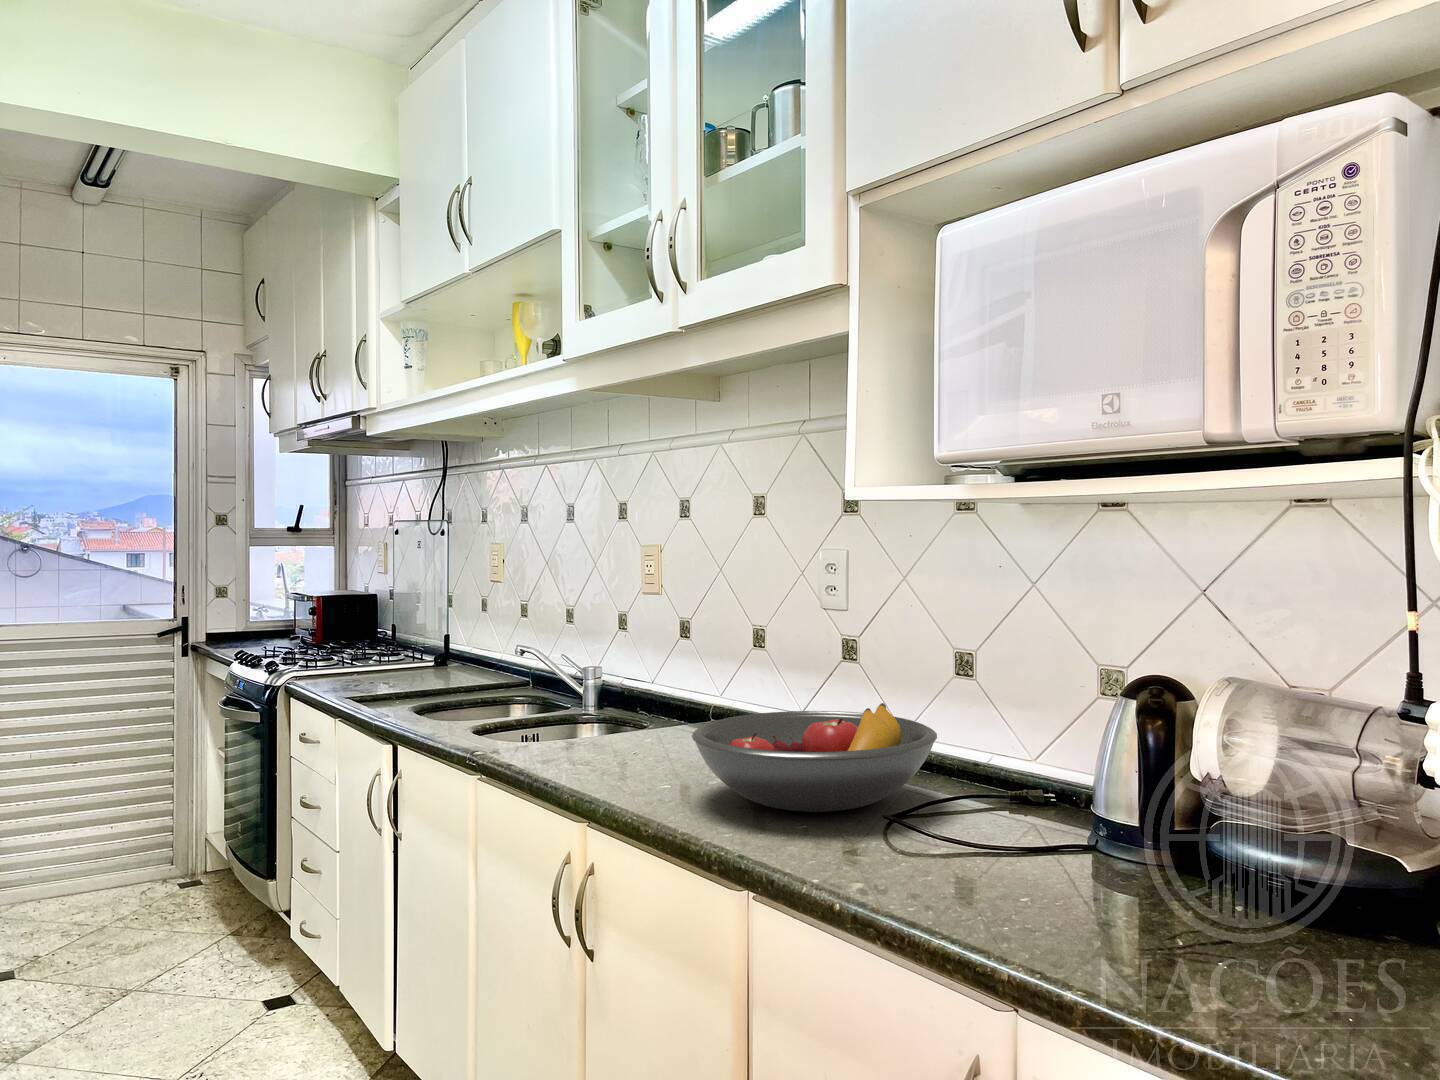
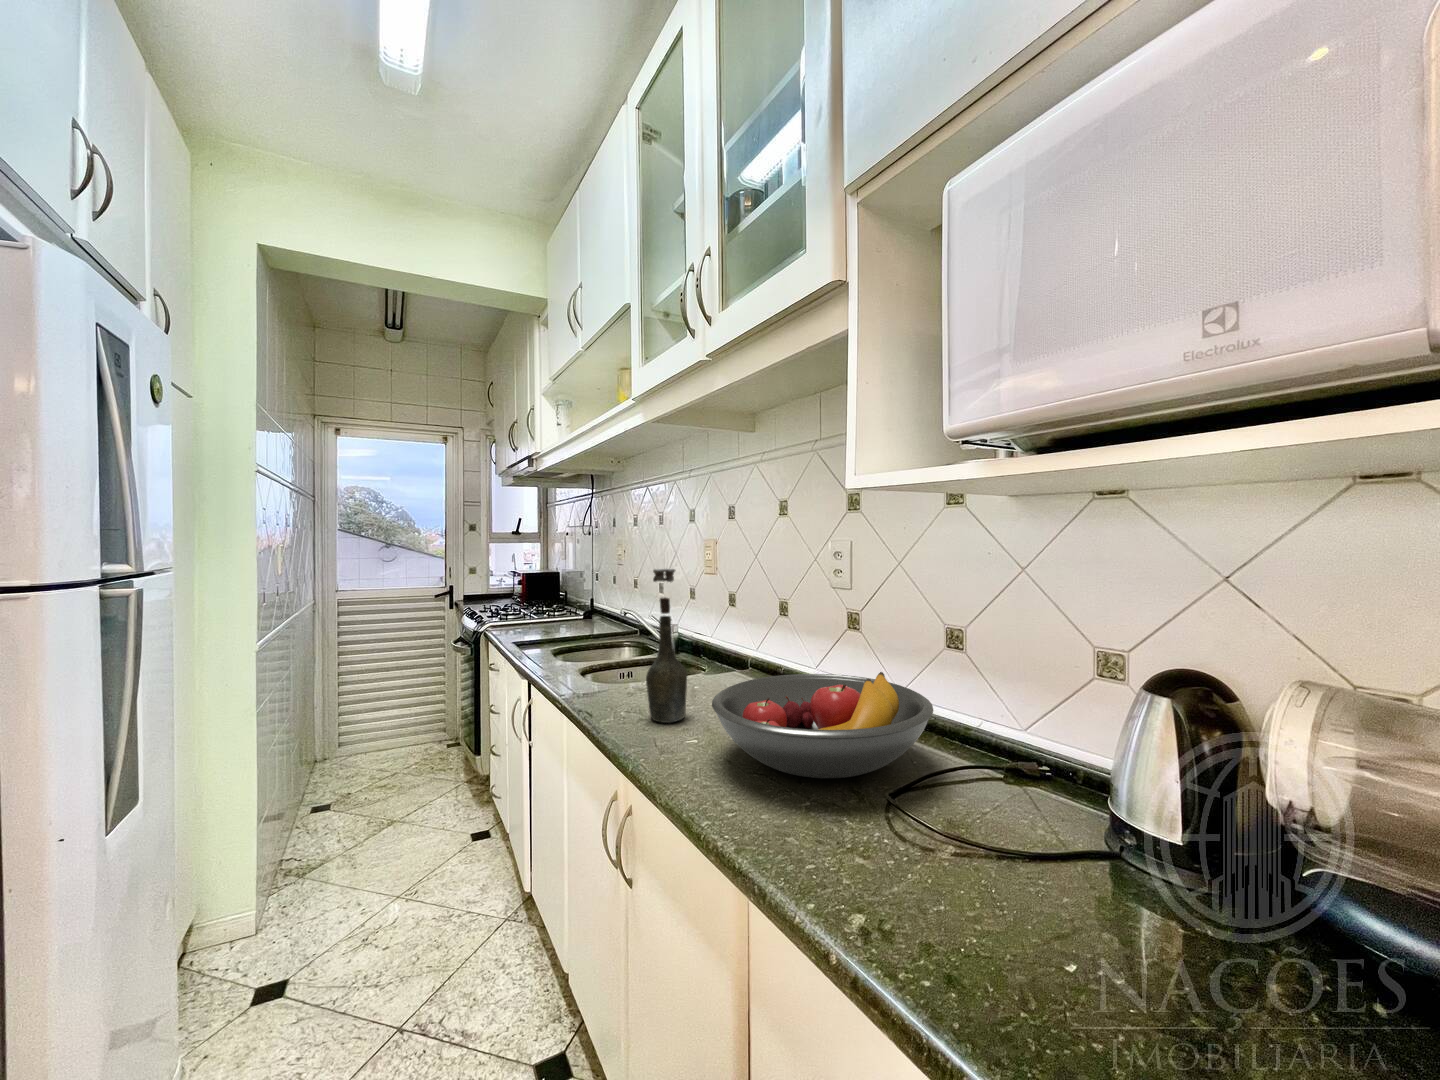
bottle: none [596,585,648,775] -> present [646,569,687,723]

